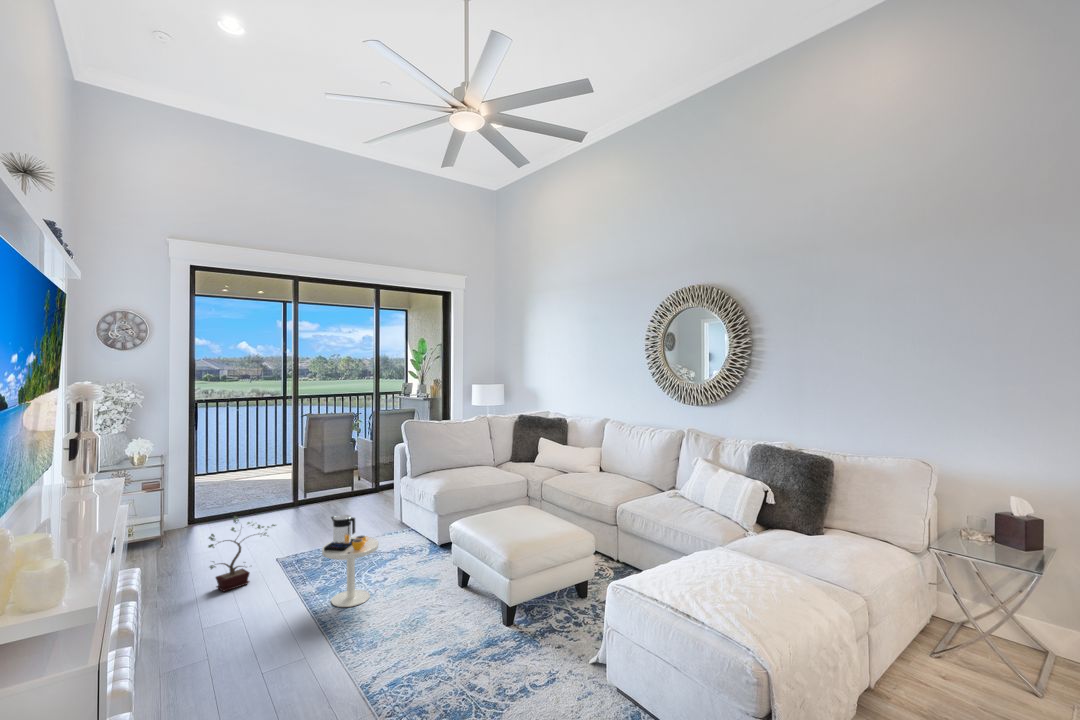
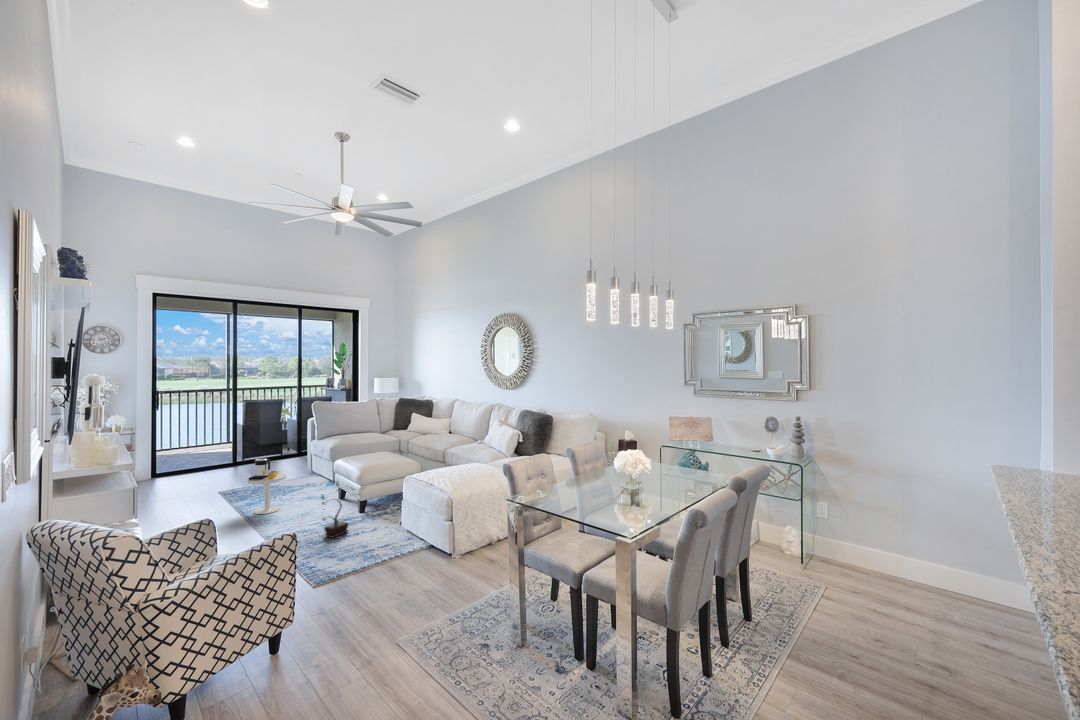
potted plant: present [208,516,275,592] -> present [321,482,360,538]

